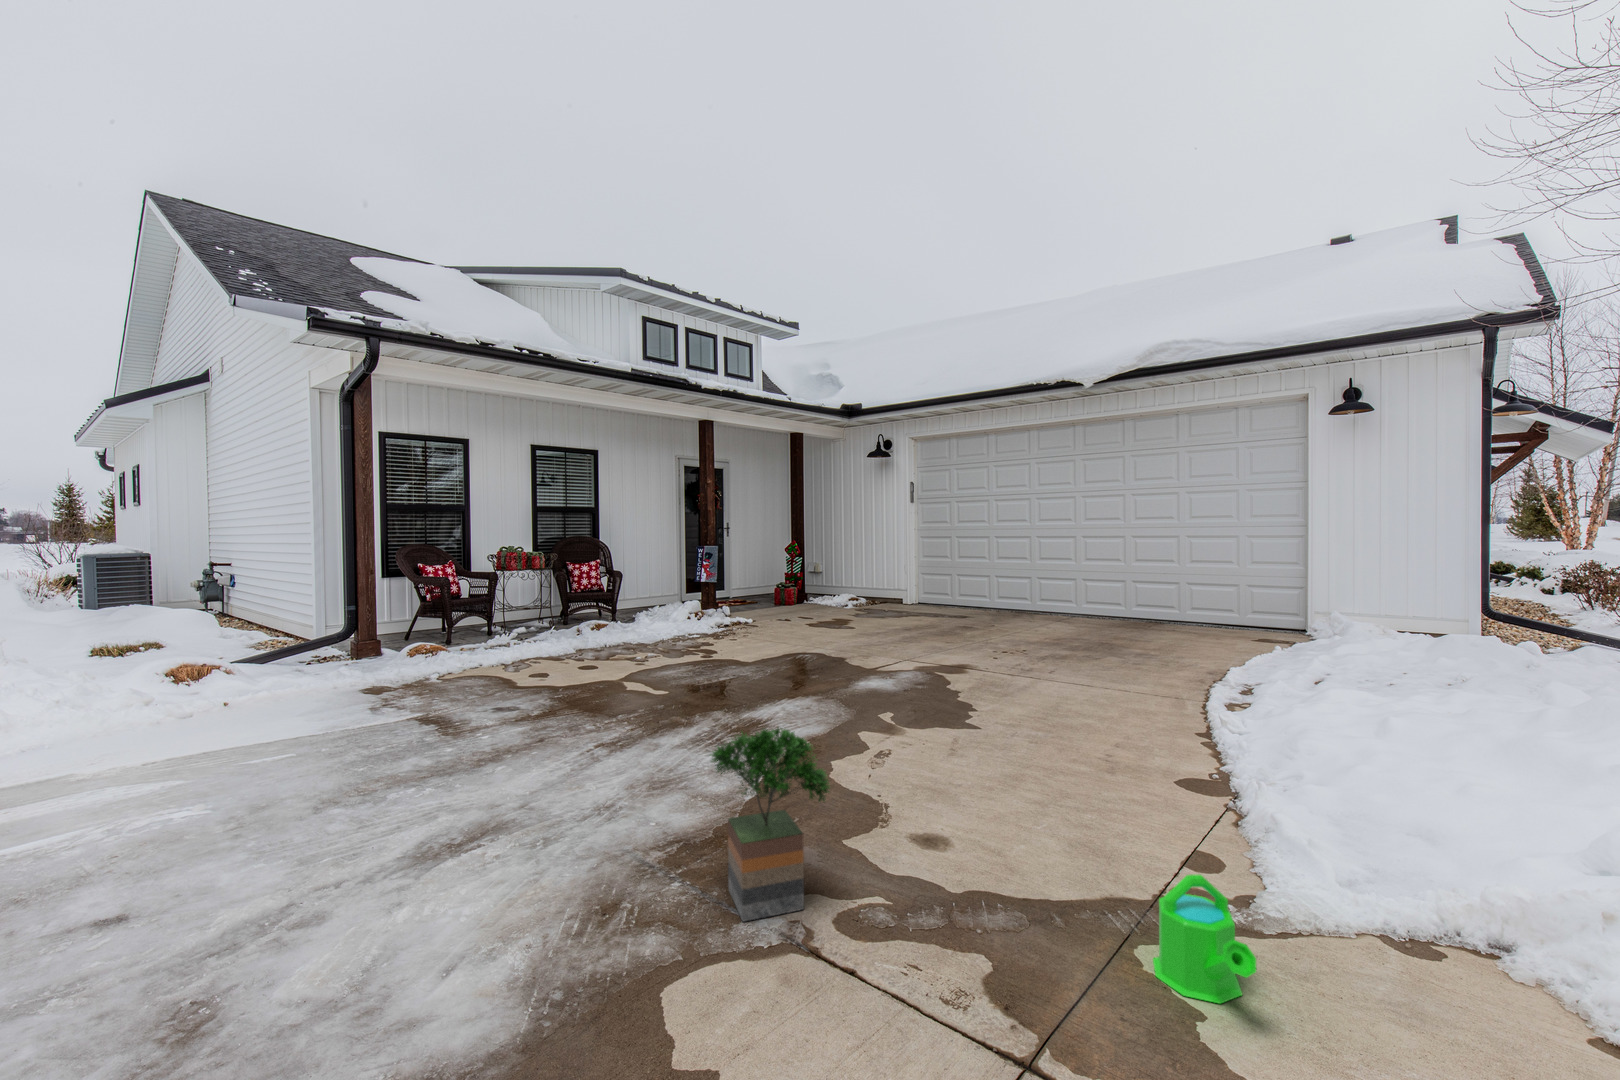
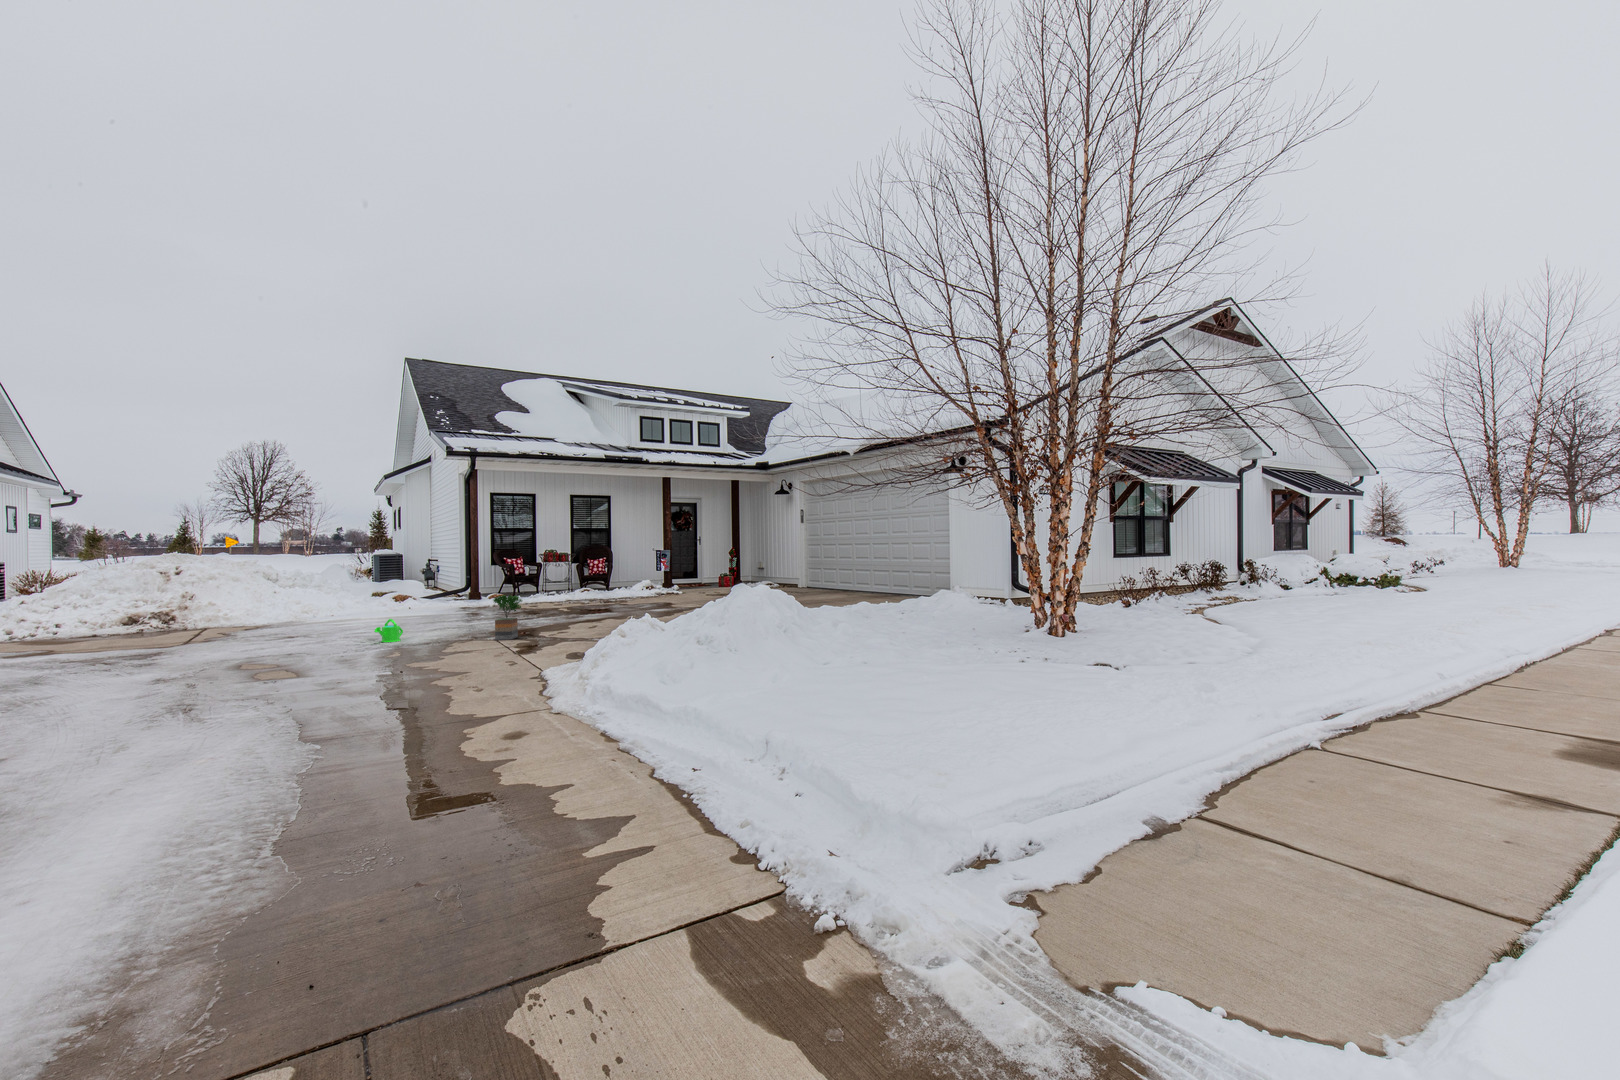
watering can: present [1153,875,1256,1003] -> present [374,619,403,642]

